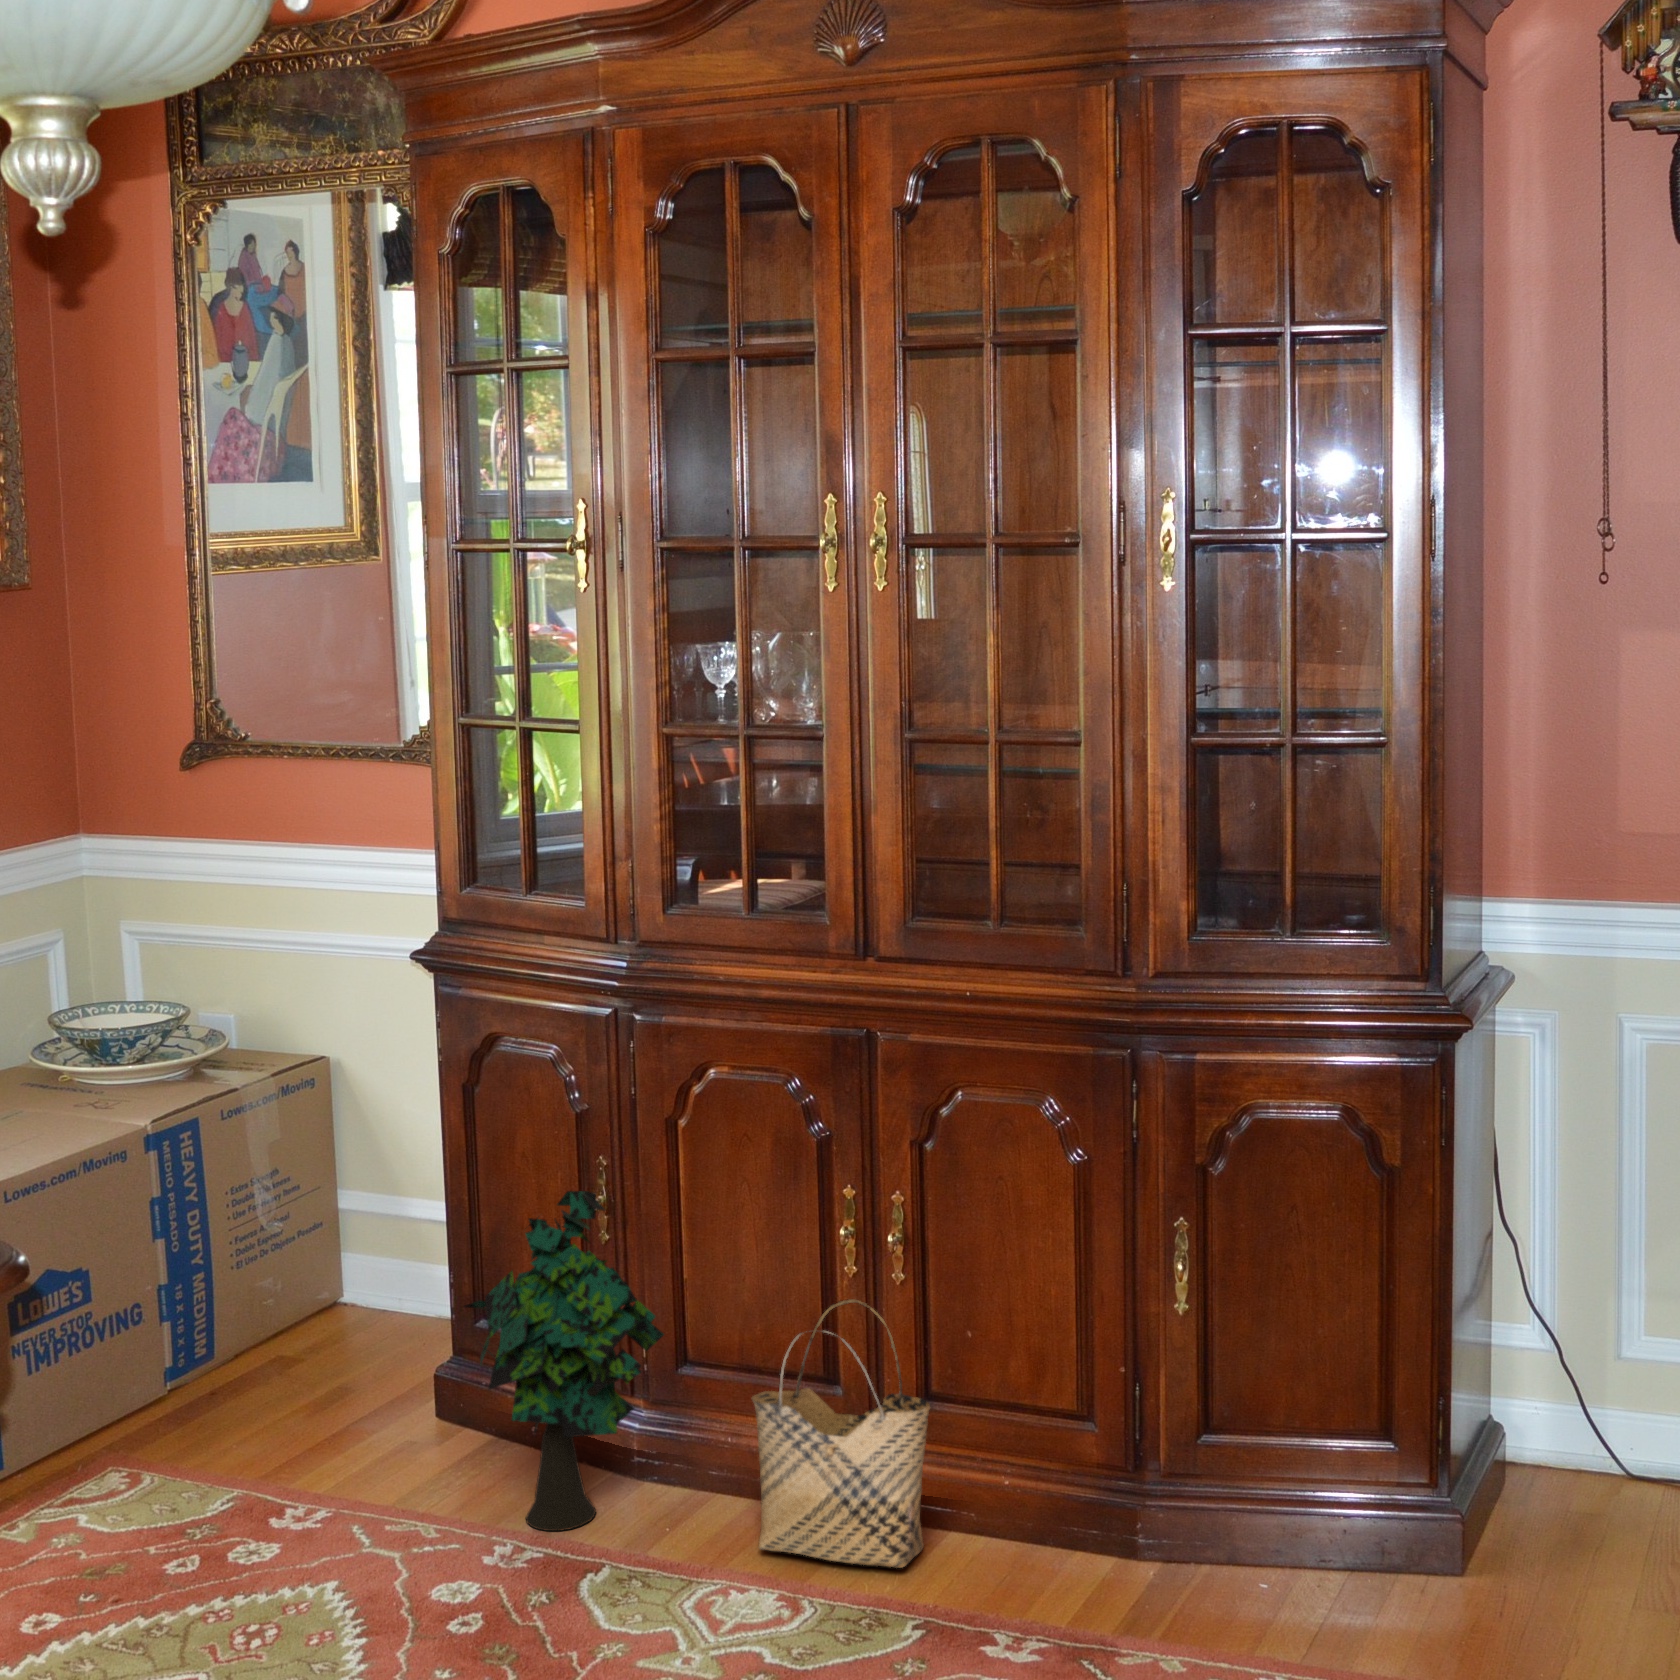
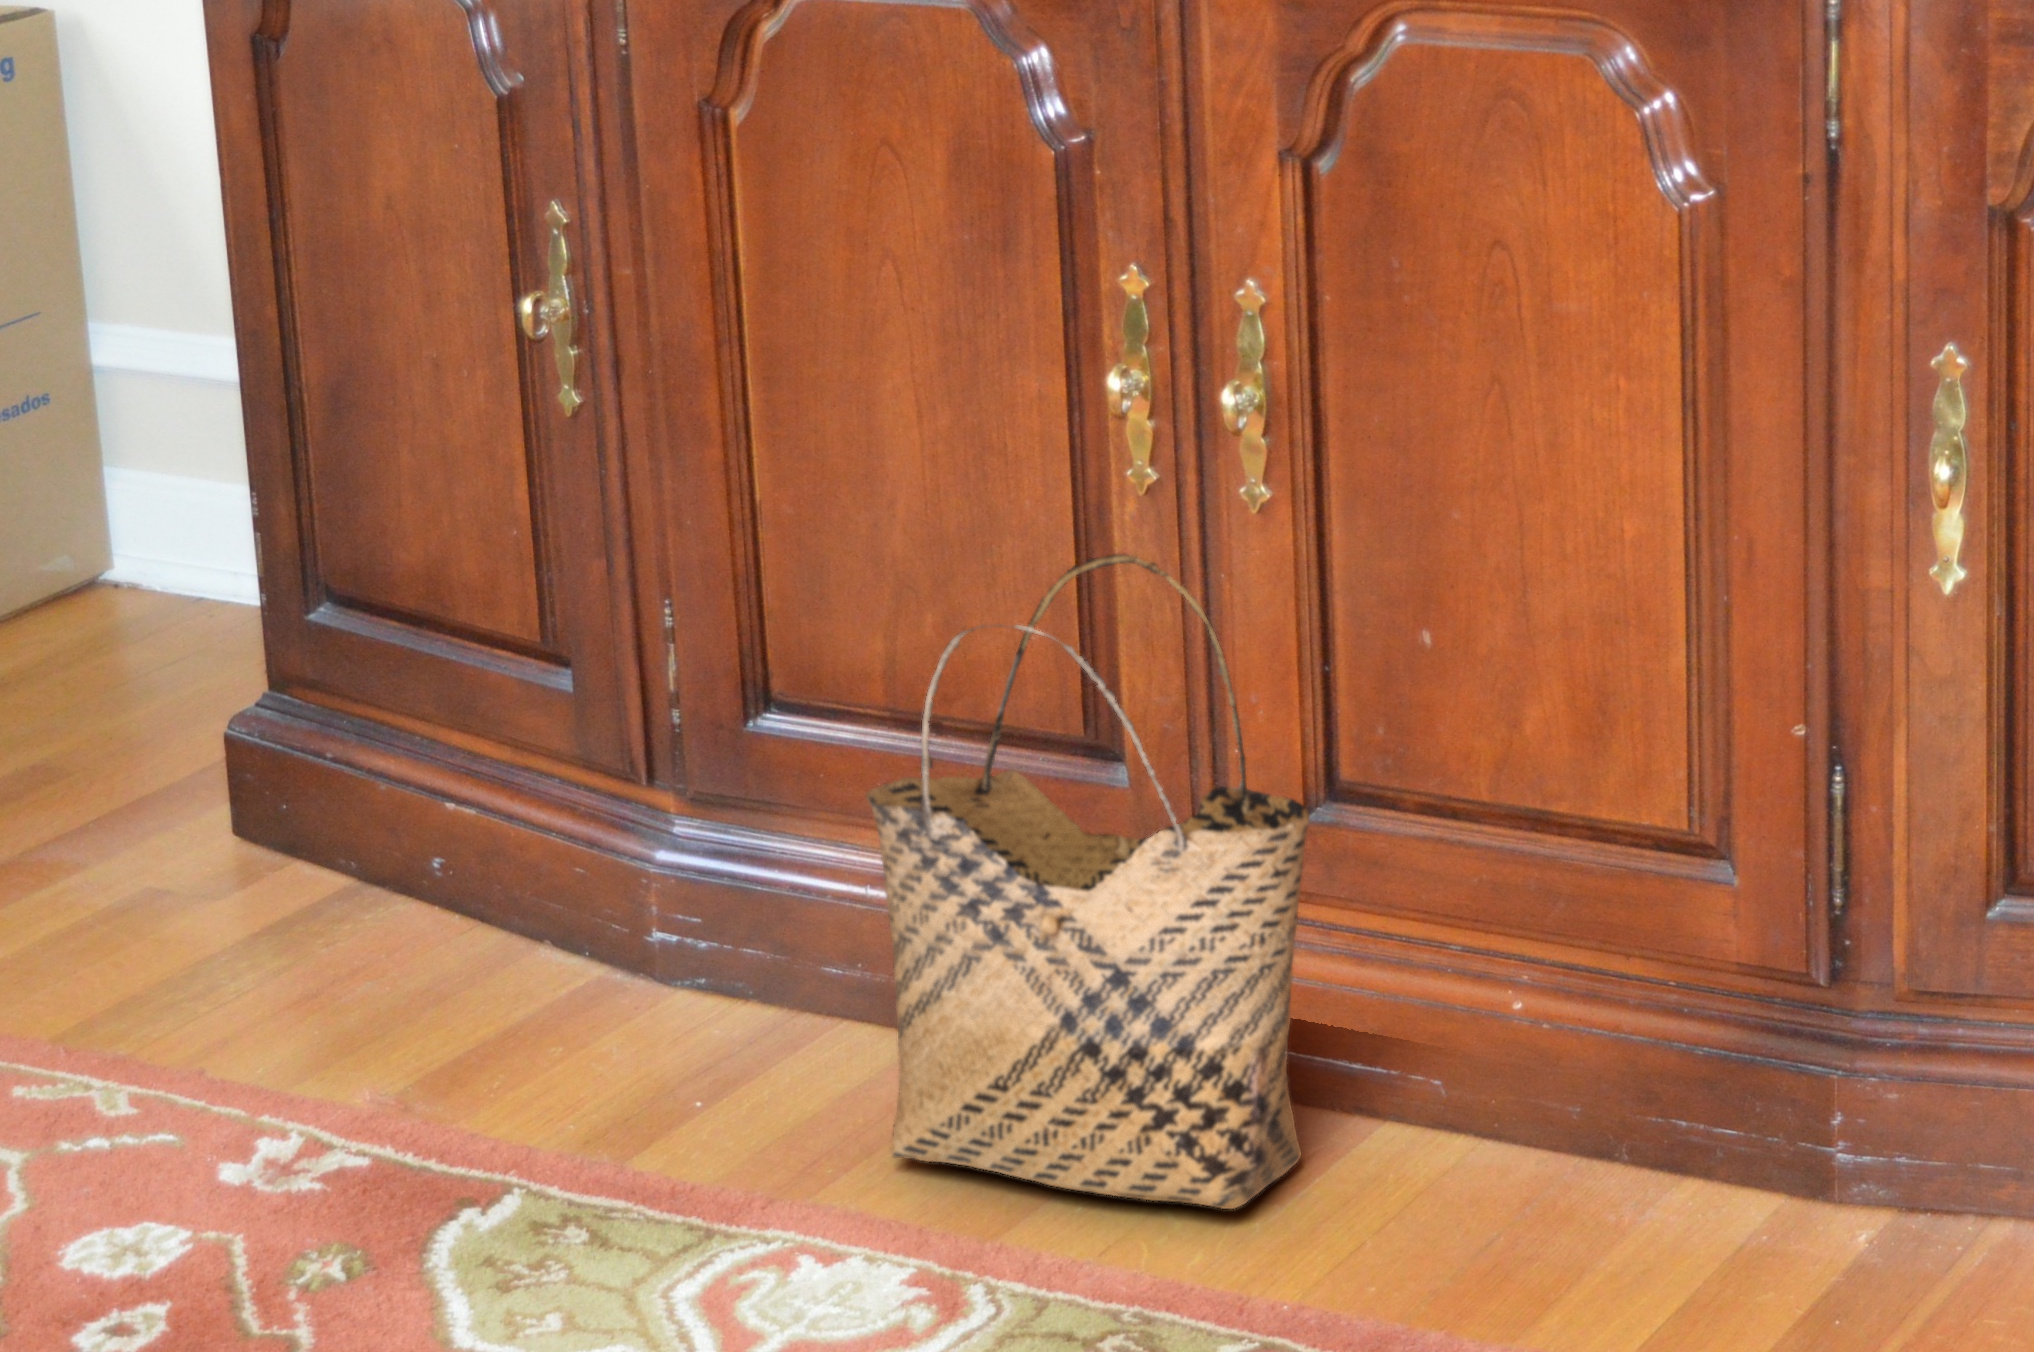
decorative plant: present [464,1191,664,1531] -> none [184,280,678,1102]

